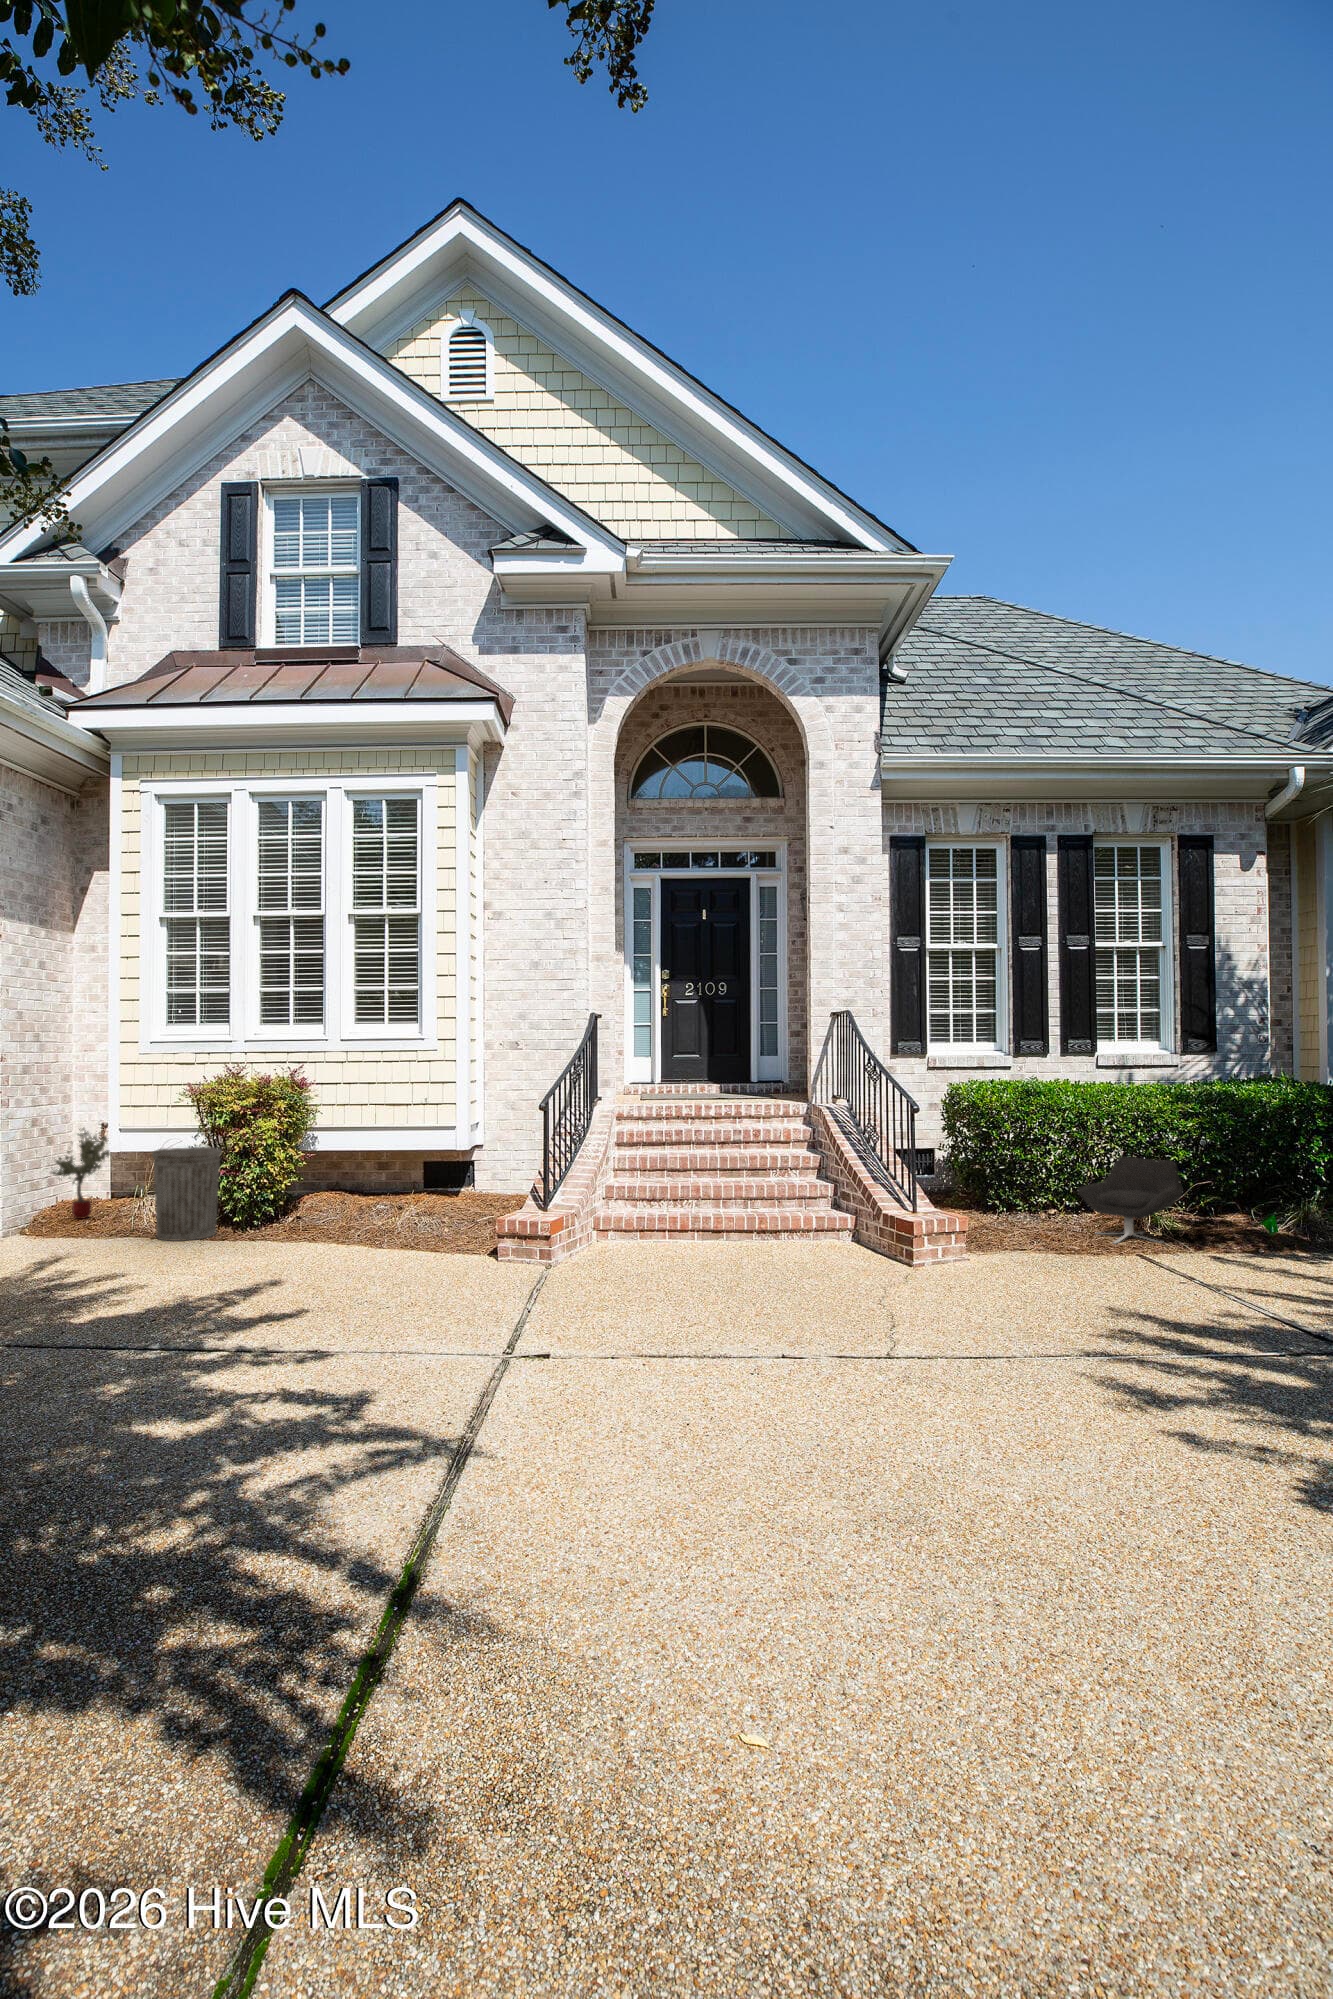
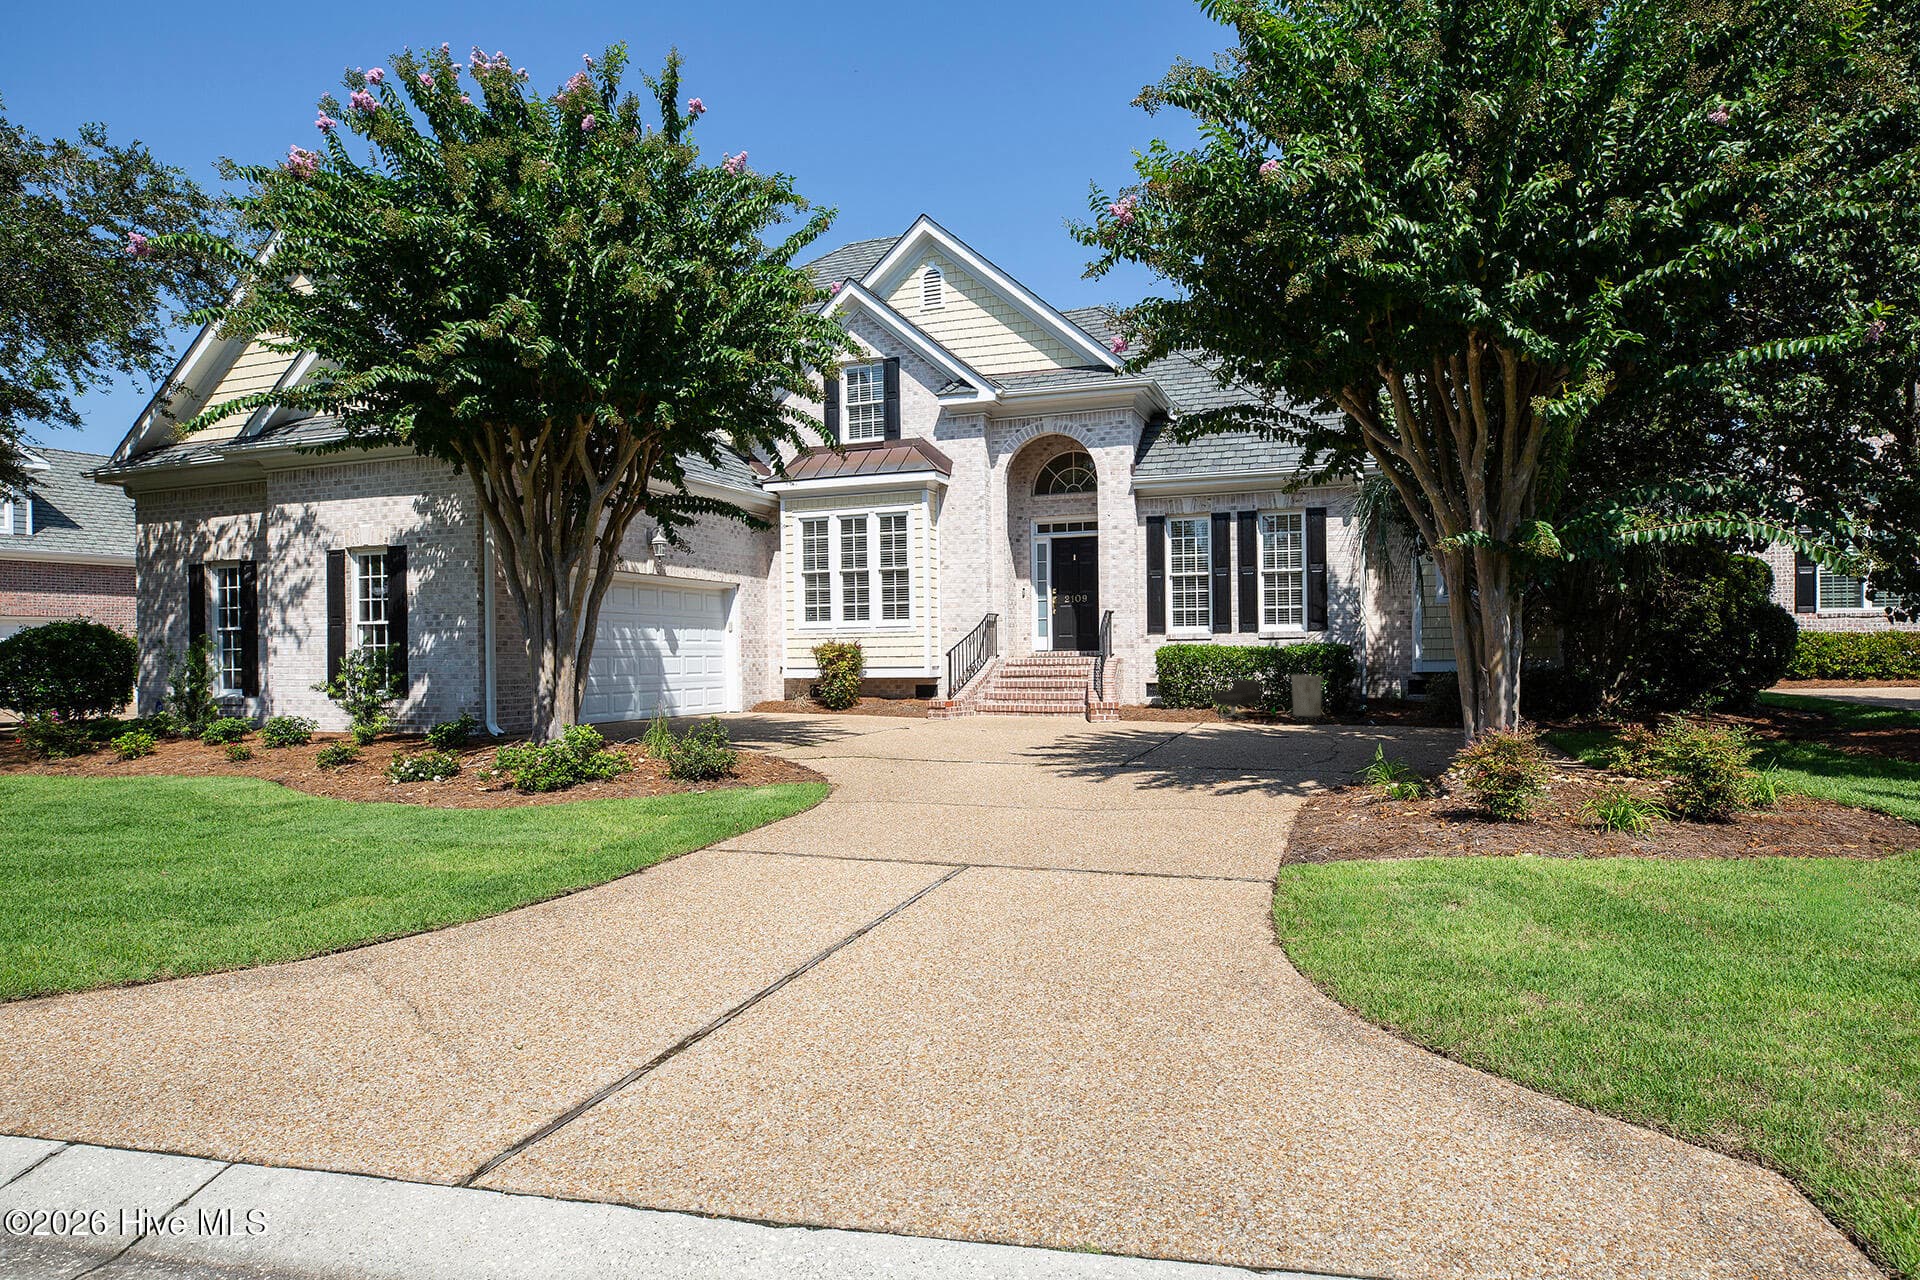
potted tree: present [51,1128,110,1219] -> none [758,666,782,705]
trash can: present [152,1147,222,1241] -> present [1291,674,1323,716]

